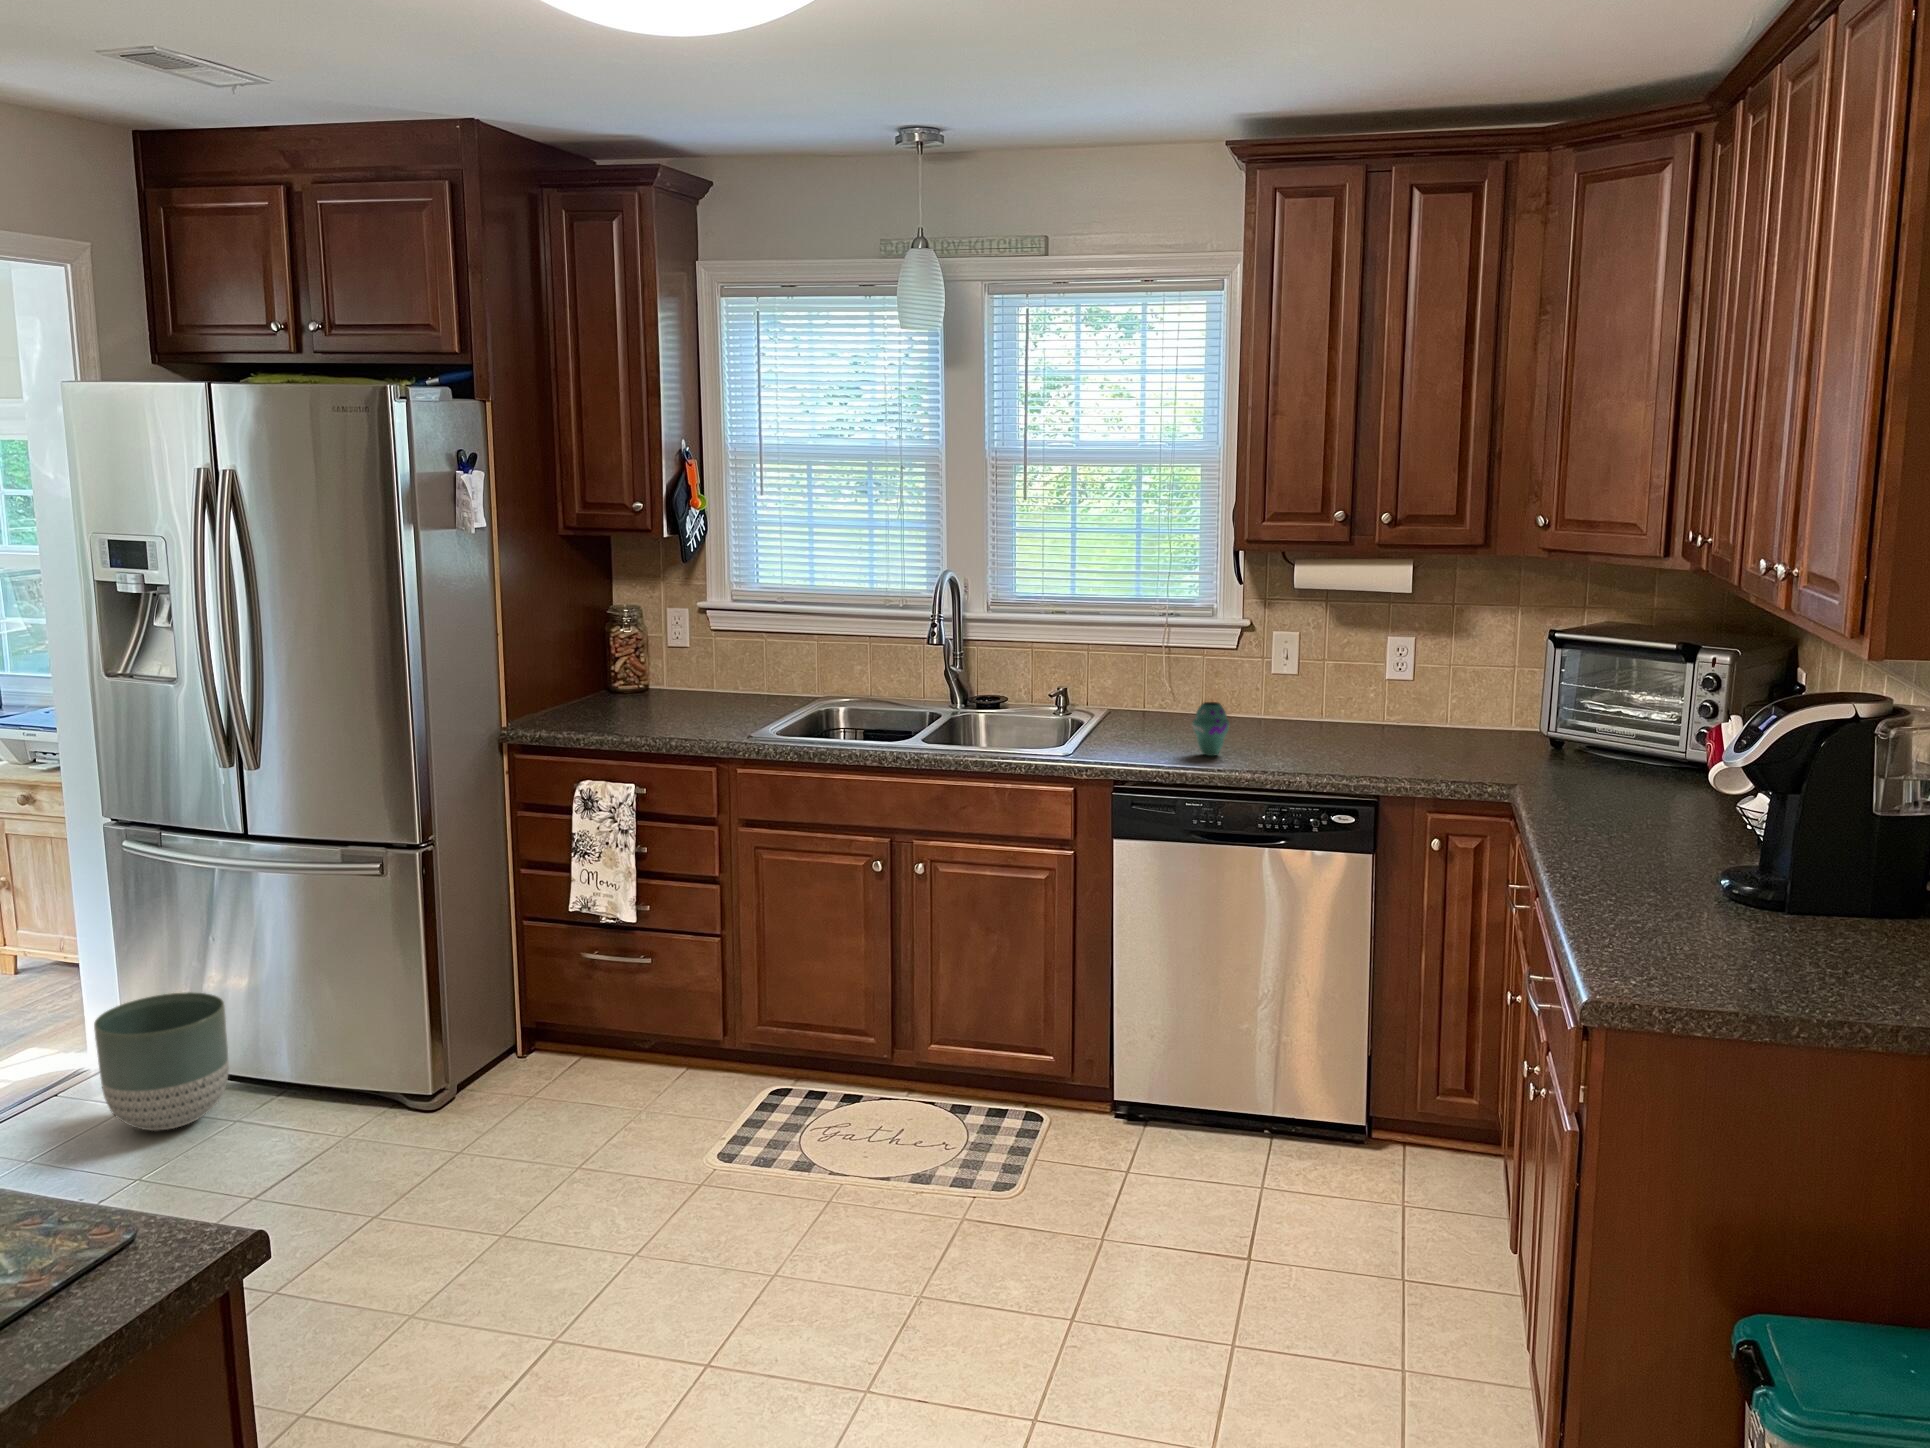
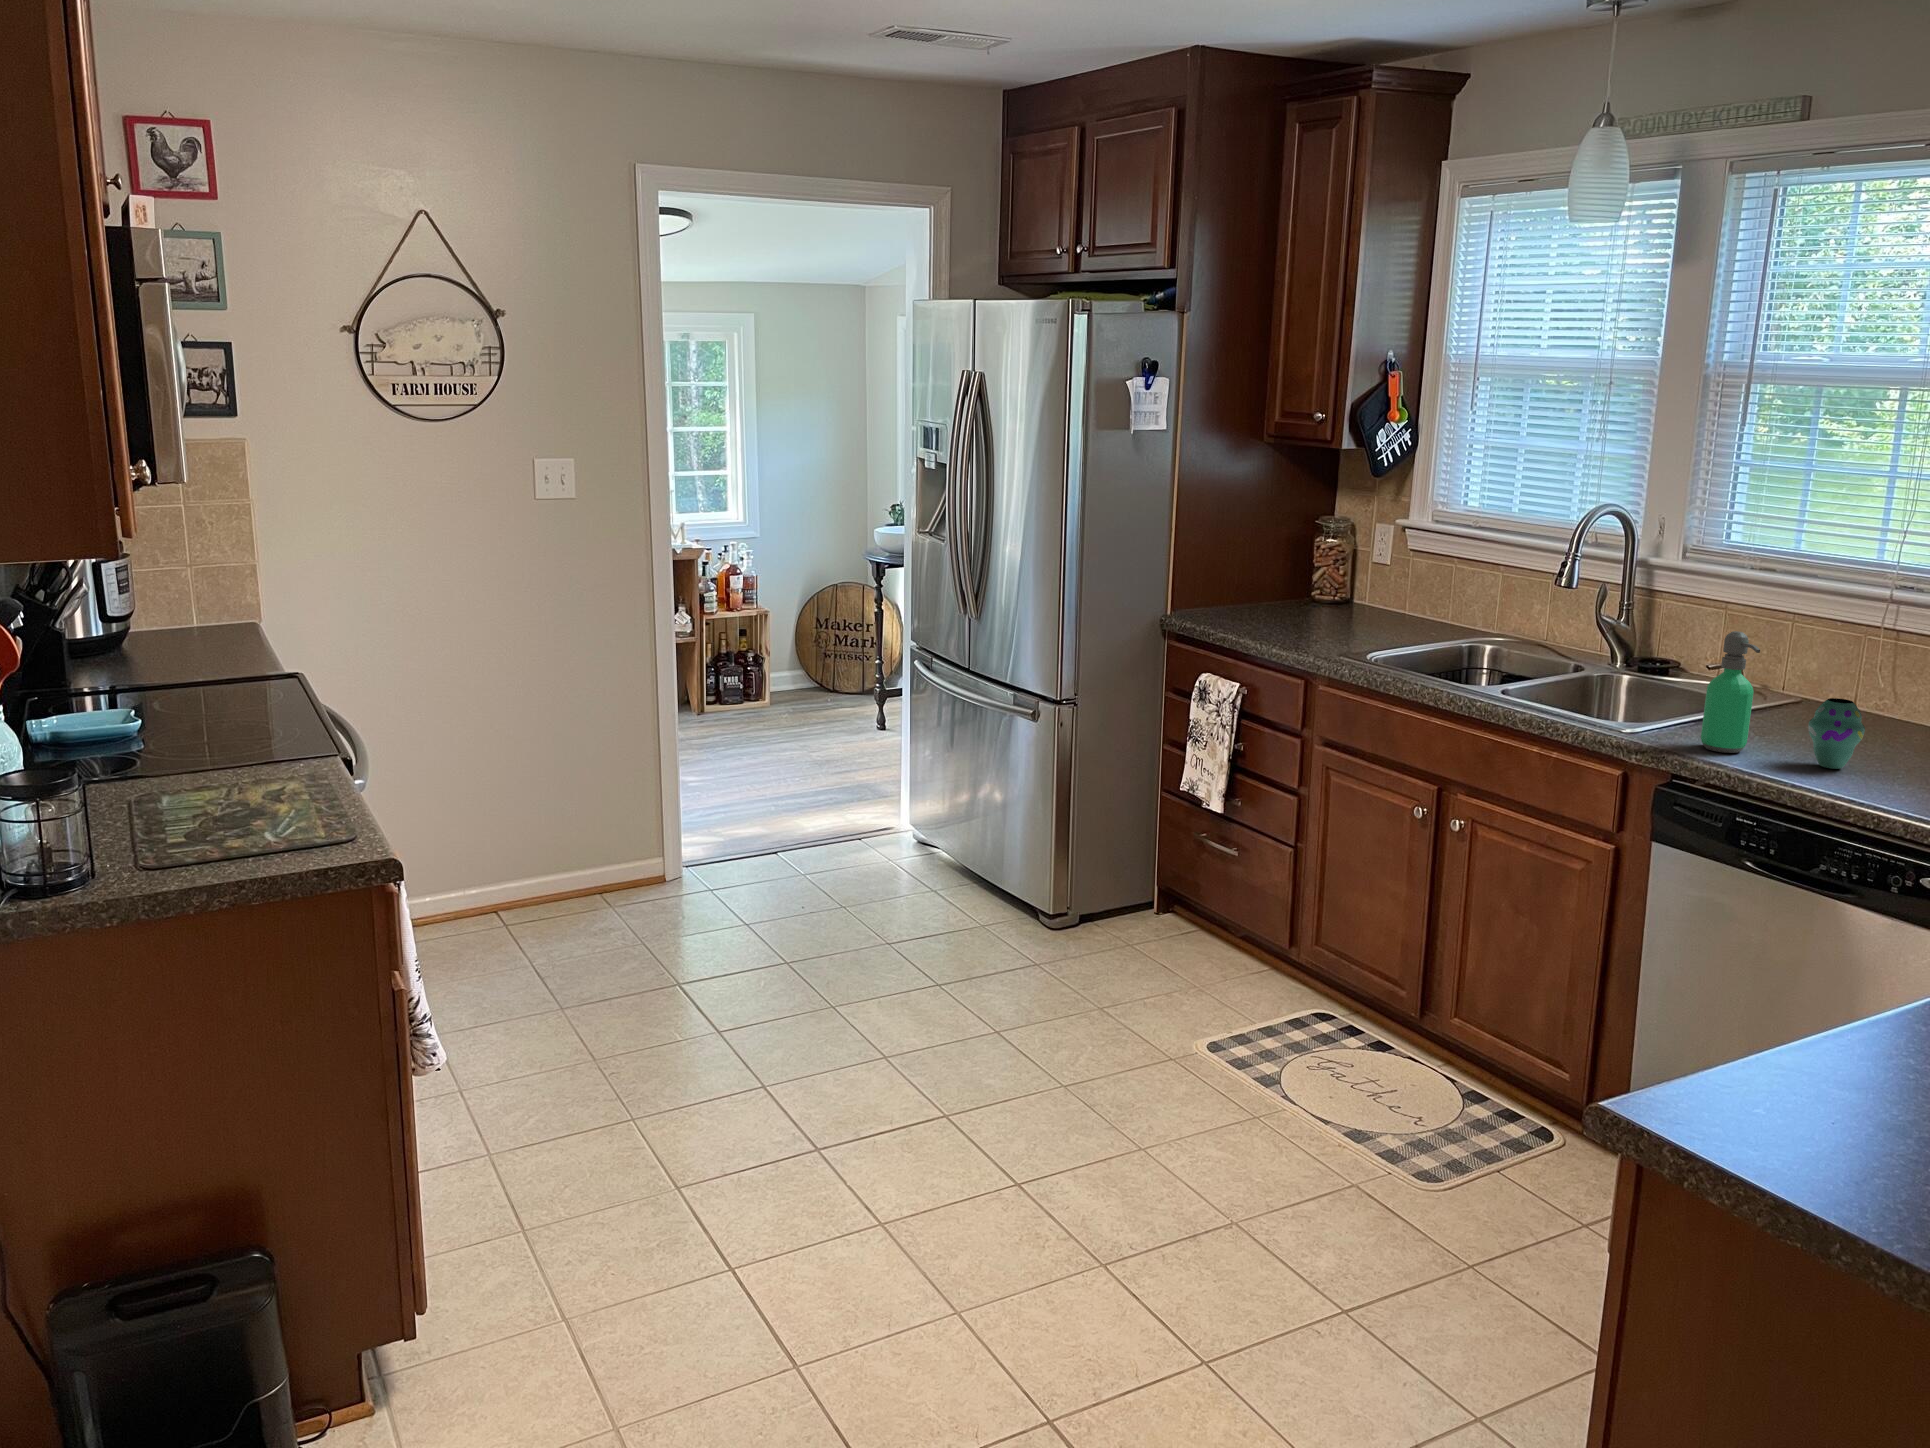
soap dispenser: none [1121,661,1162,758] -> present [1701,631,1760,753]
planter: present [94,992,229,1131] -> none [846,782,935,884]

